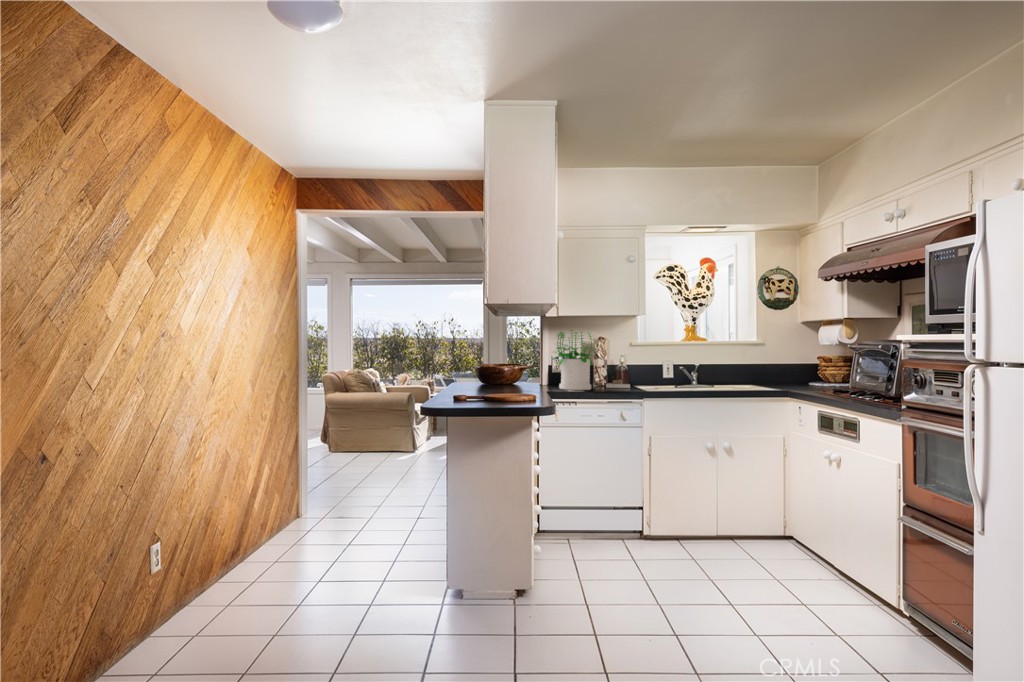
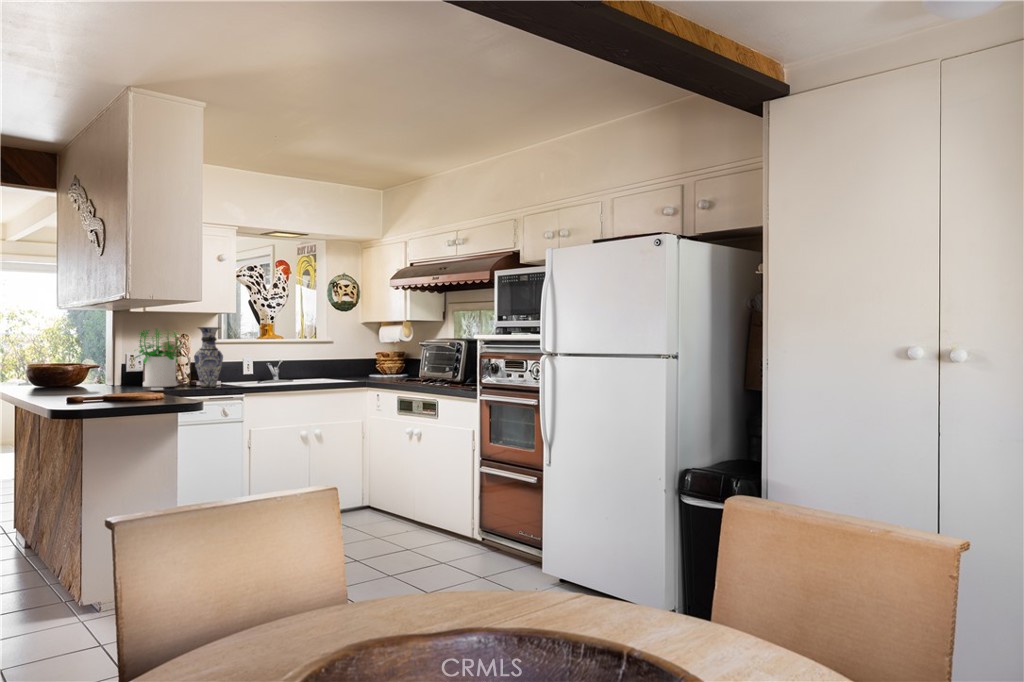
vase: none [603,329,633,395] -> present [194,327,223,388]

